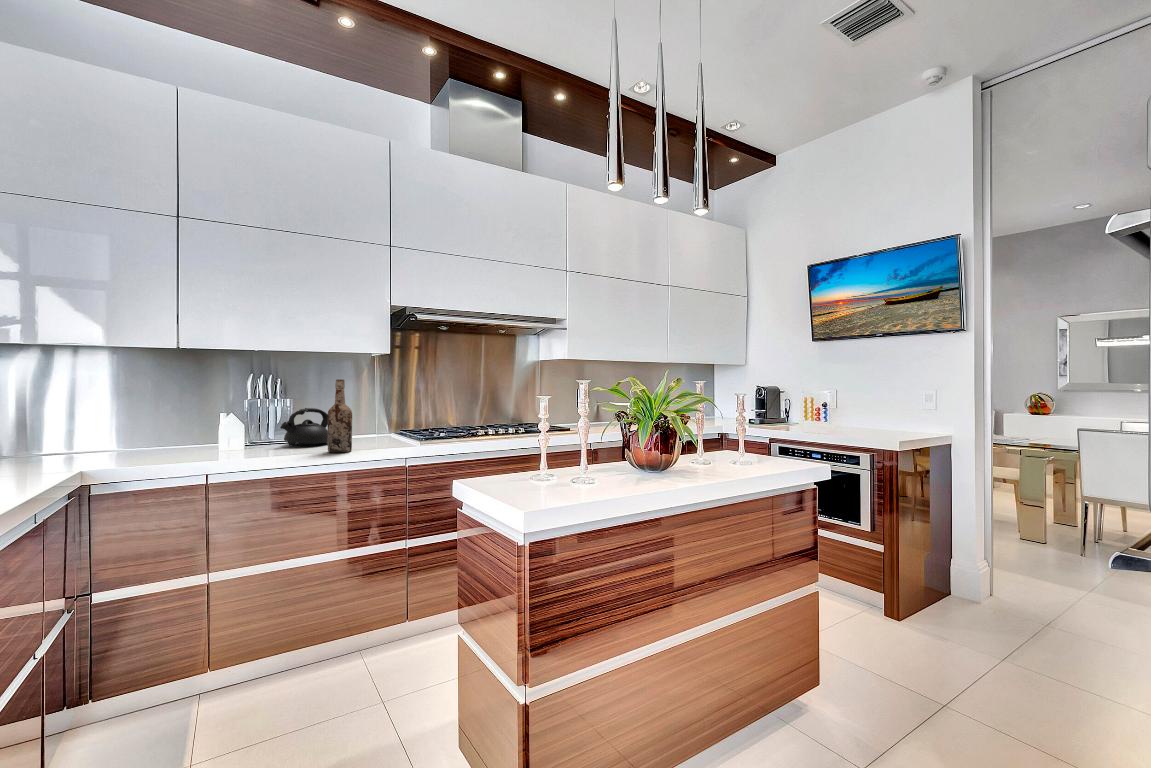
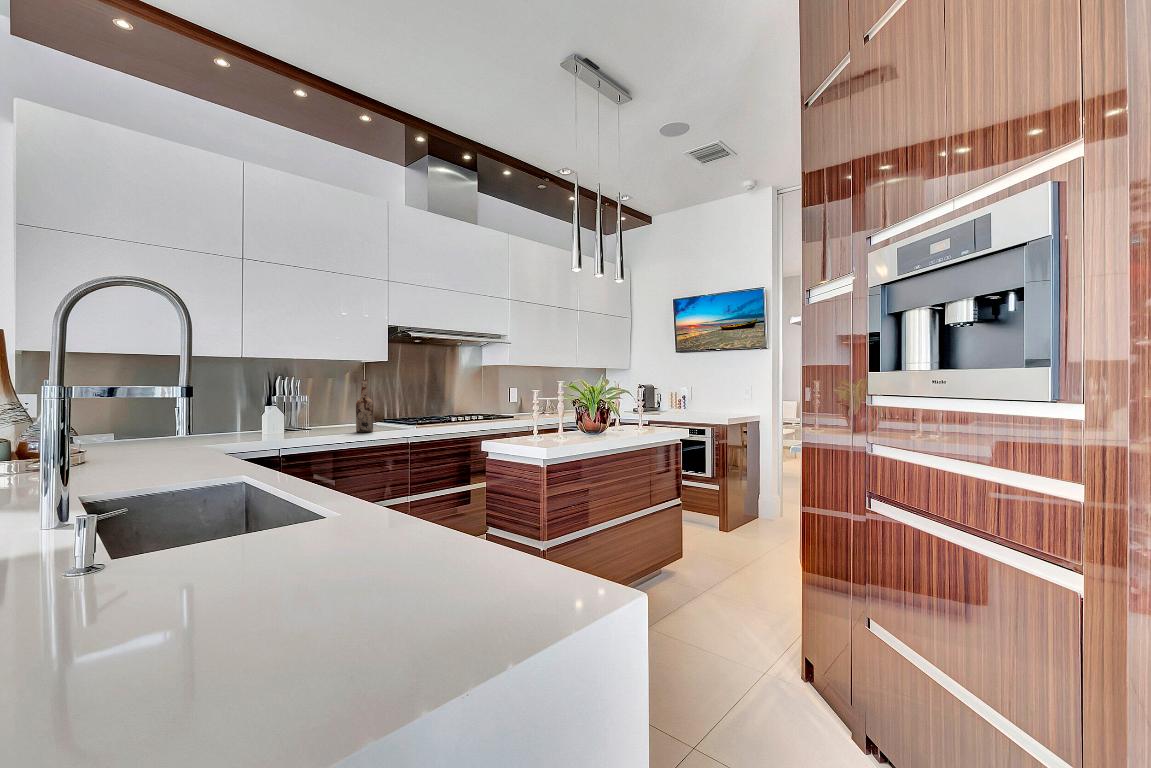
teapot: present [280,408,328,446] -> none [309,401,344,430]

